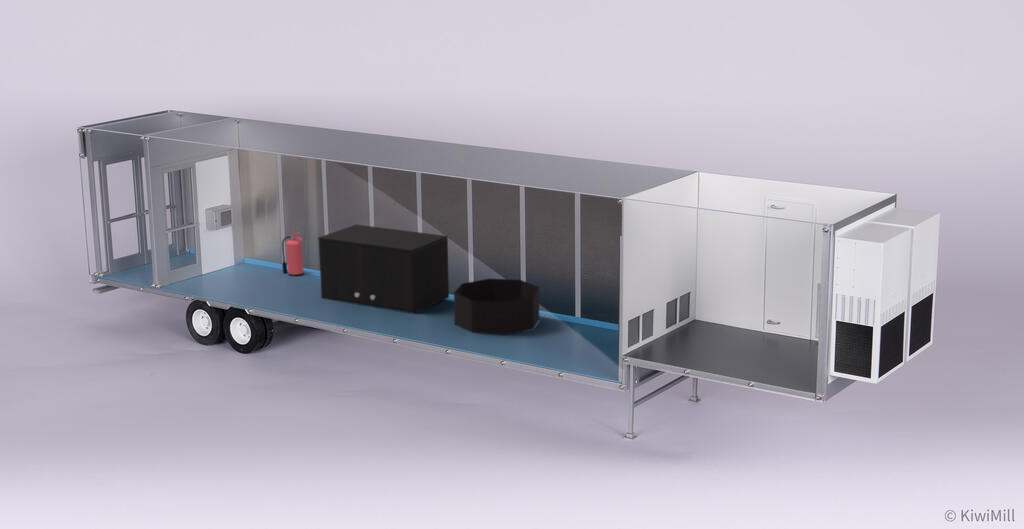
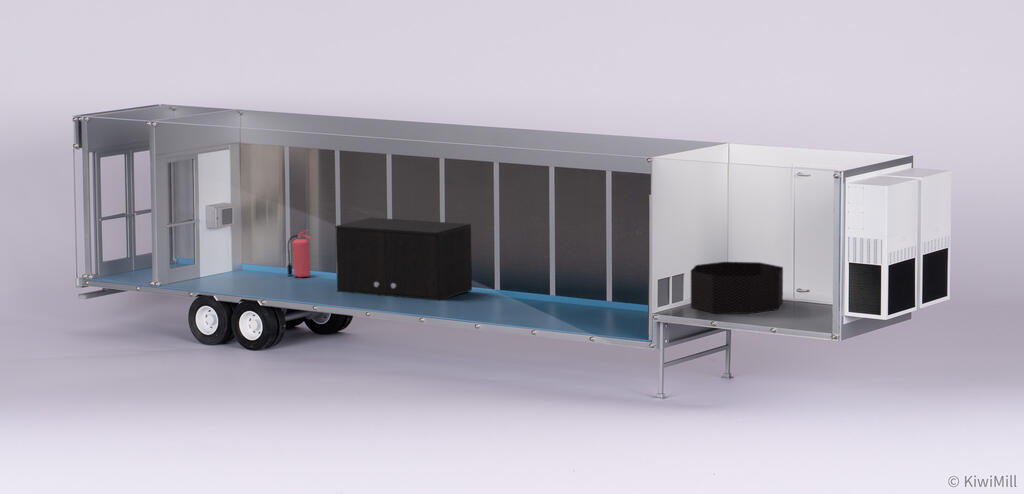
basket: present [454,279,539,335] -> present [691,262,783,314]

